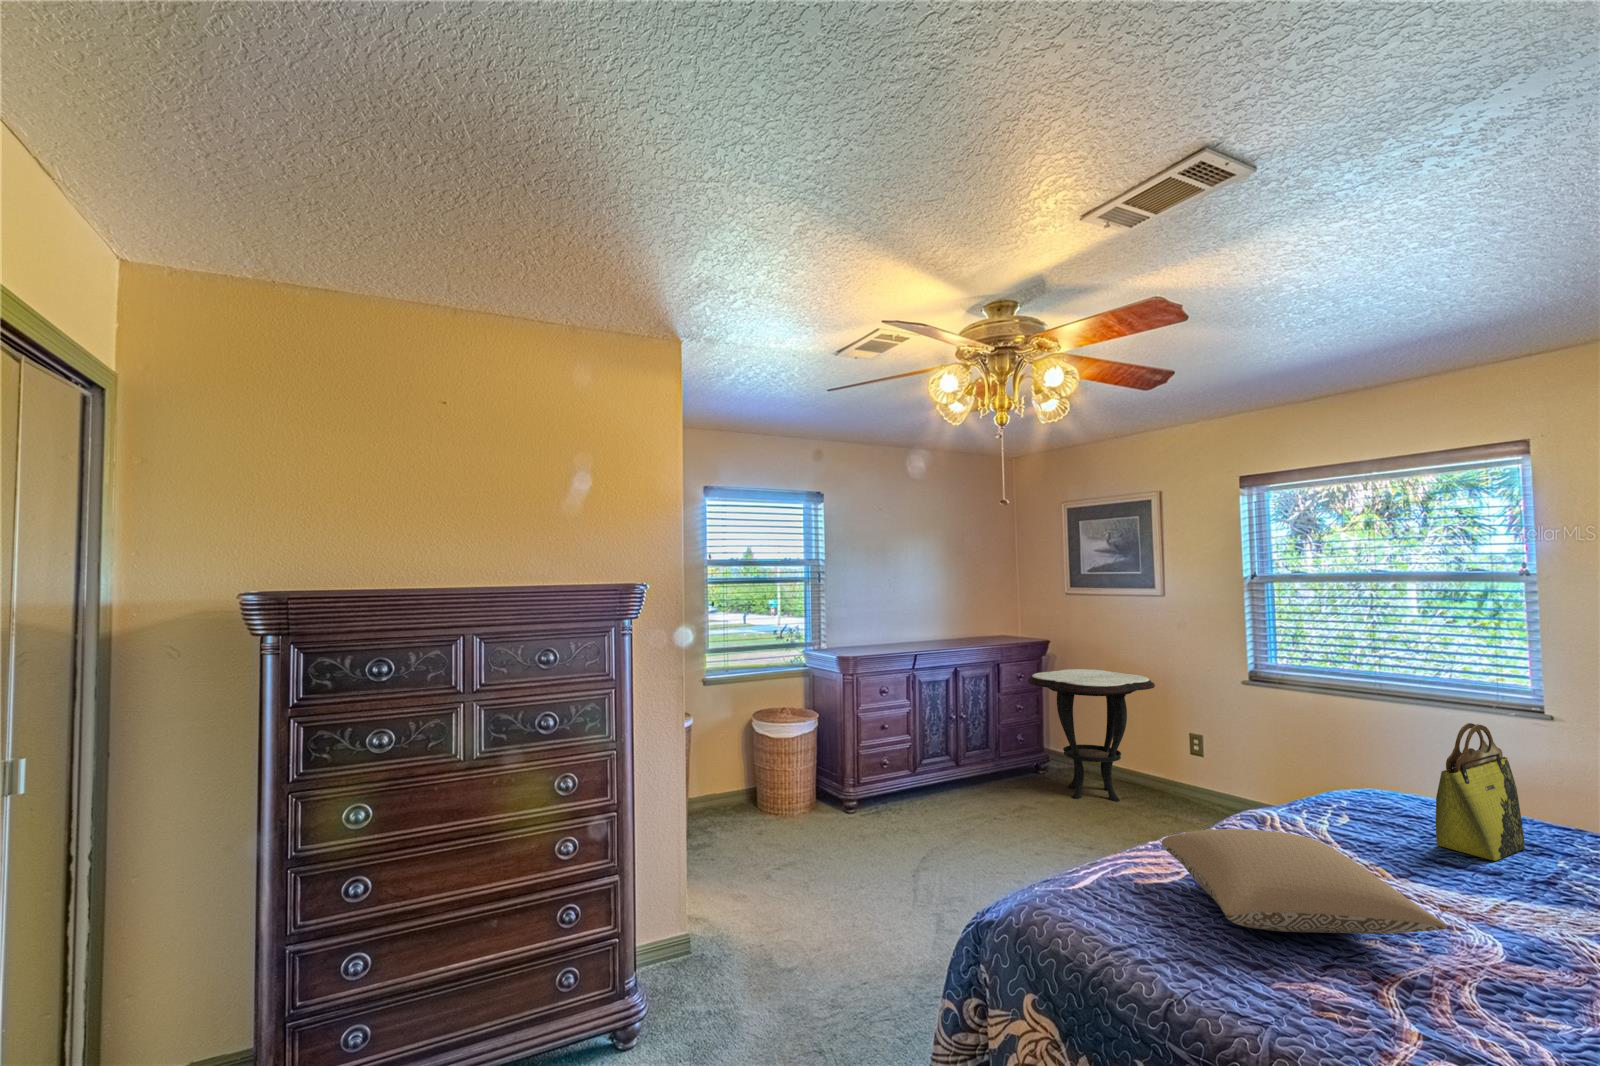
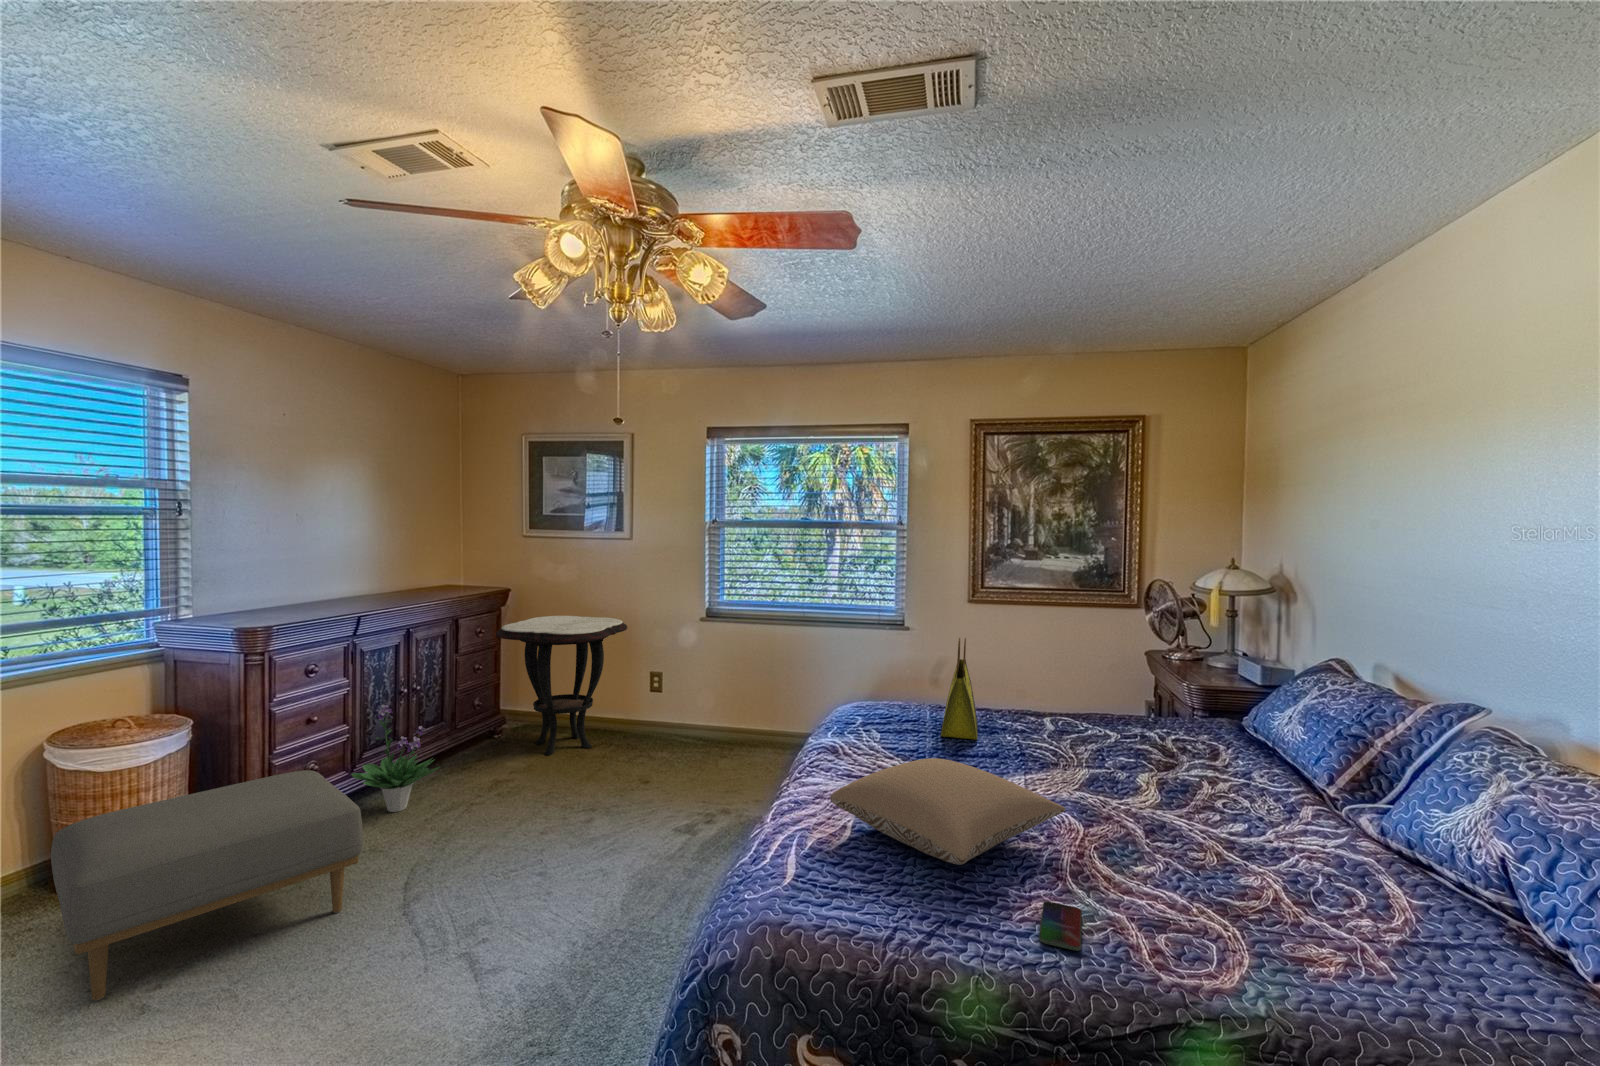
potted plant: none [911,724,970,811] -> present [351,705,440,812]
ottoman: none [743,757,892,863] -> present [51,770,364,1001]
smartphone: none [1270,991,1364,1031] -> present [1039,901,1082,951]

